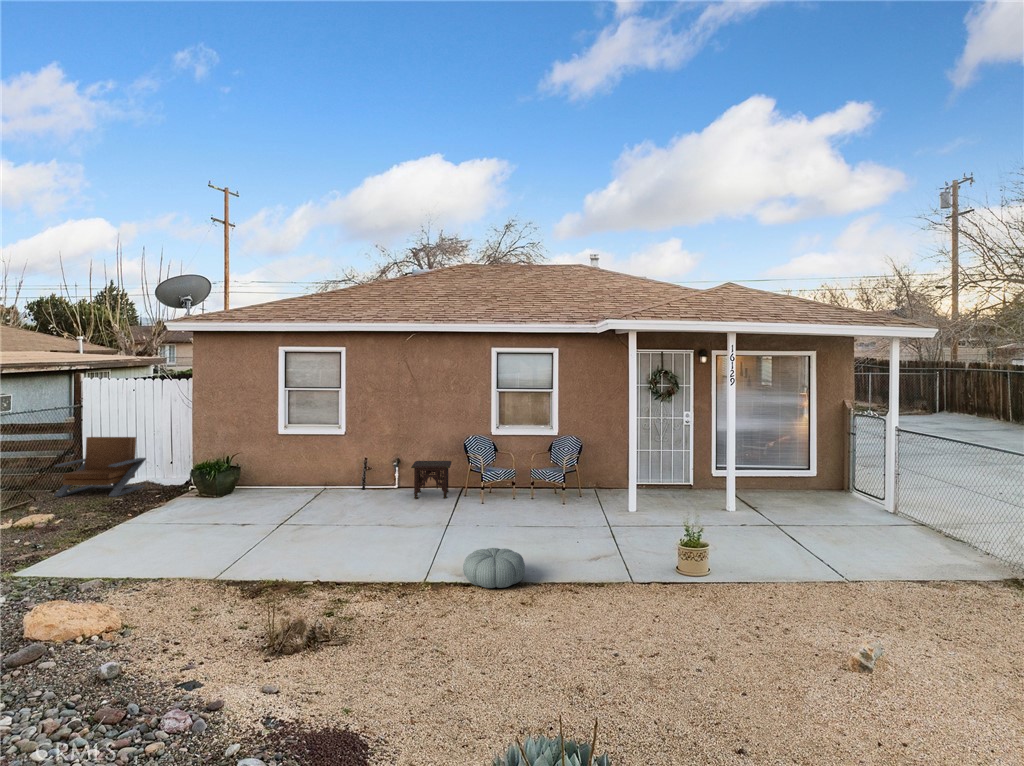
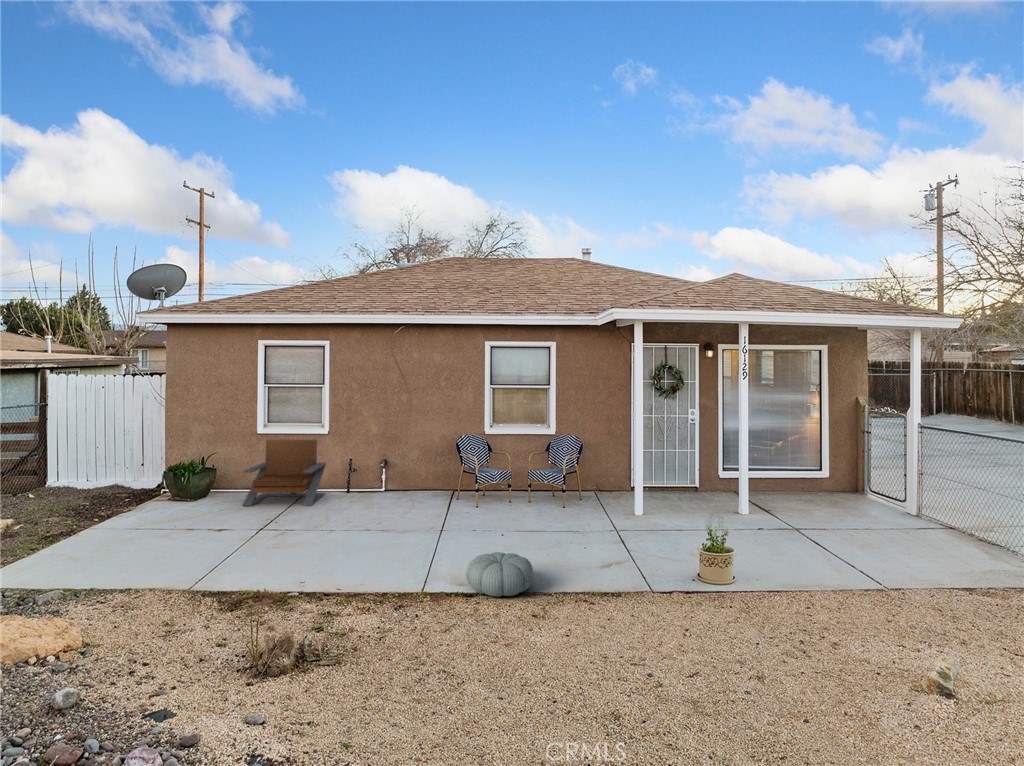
lounge chair: present [54,437,146,497] -> present [243,440,326,506]
side table: present [411,461,451,499] -> none [402,461,444,501]

